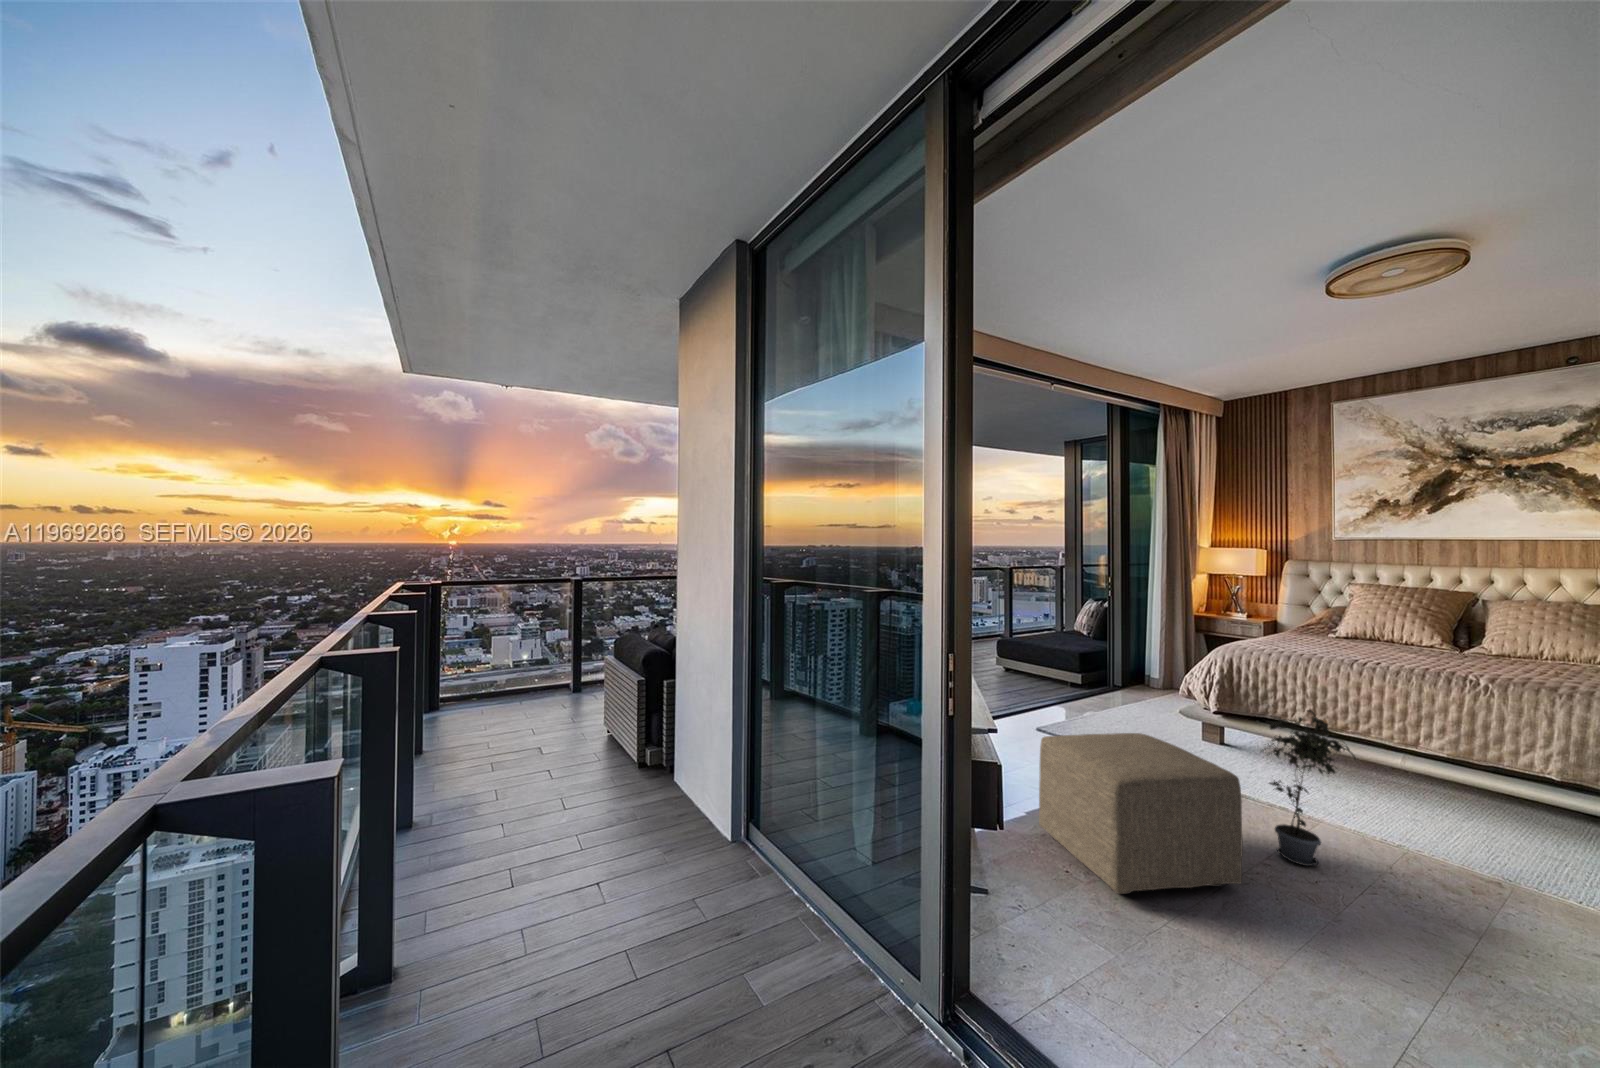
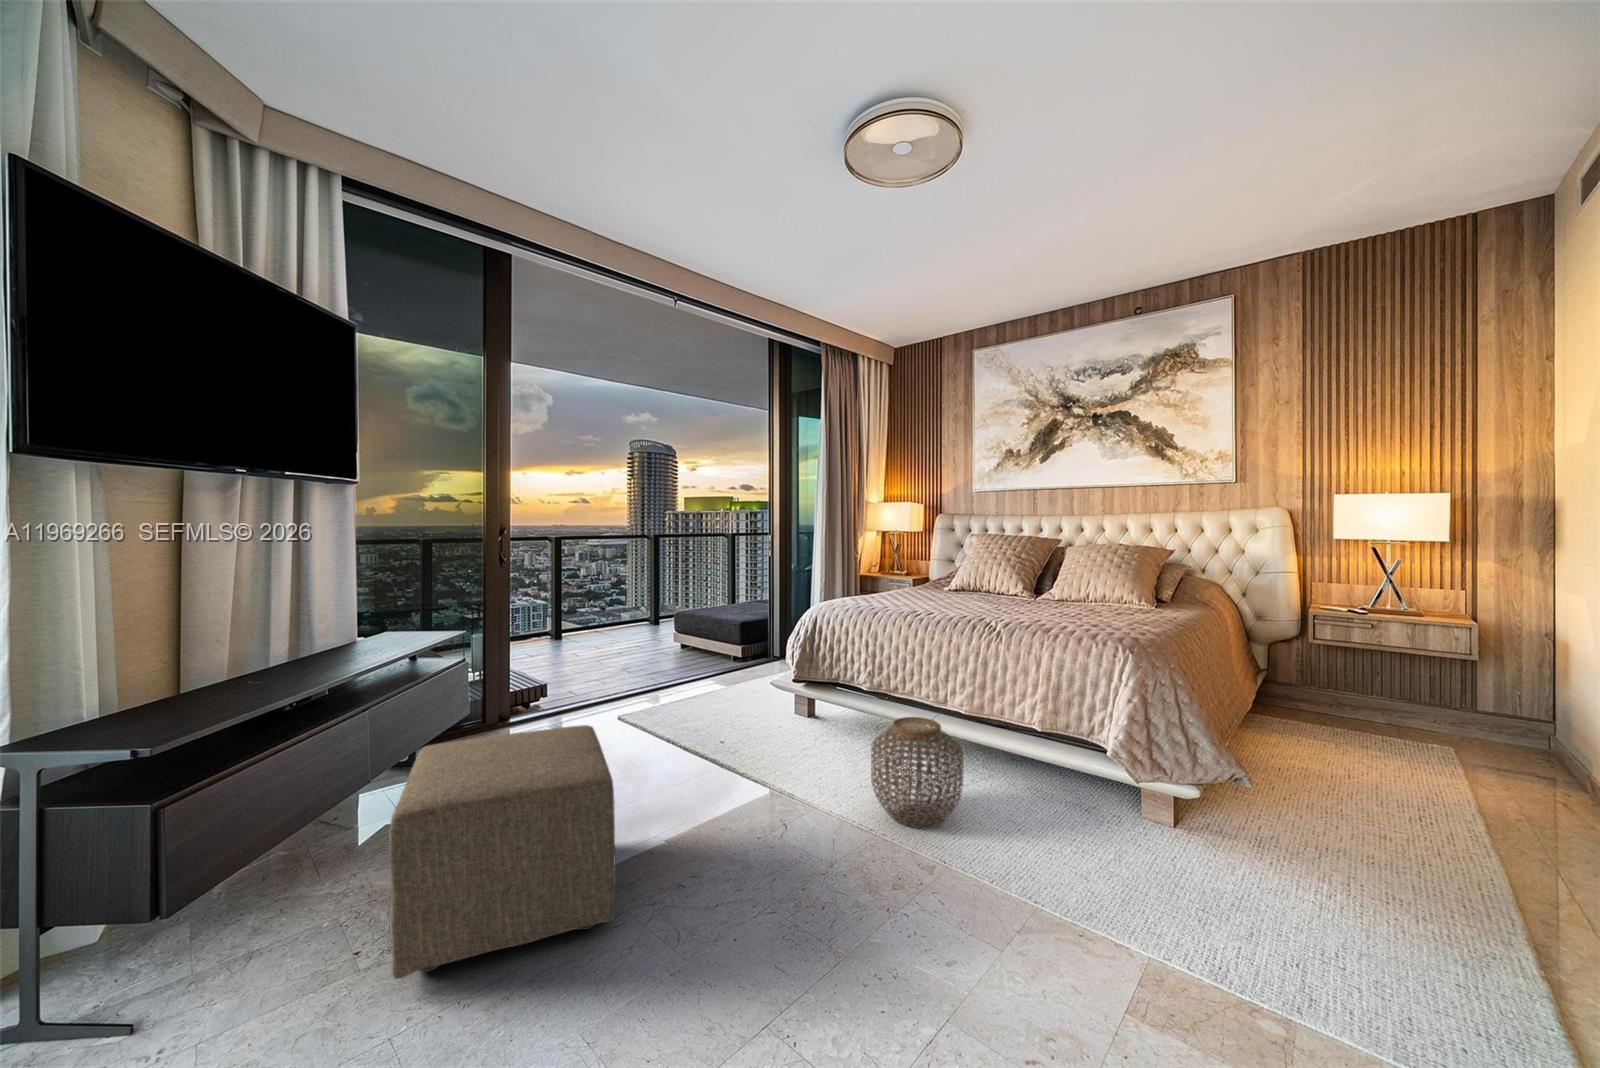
potted plant: present [1263,710,1356,866] -> none [702,677,786,873]
woven basket: none [1379,756,1497,857] -> present [871,717,963,828]

